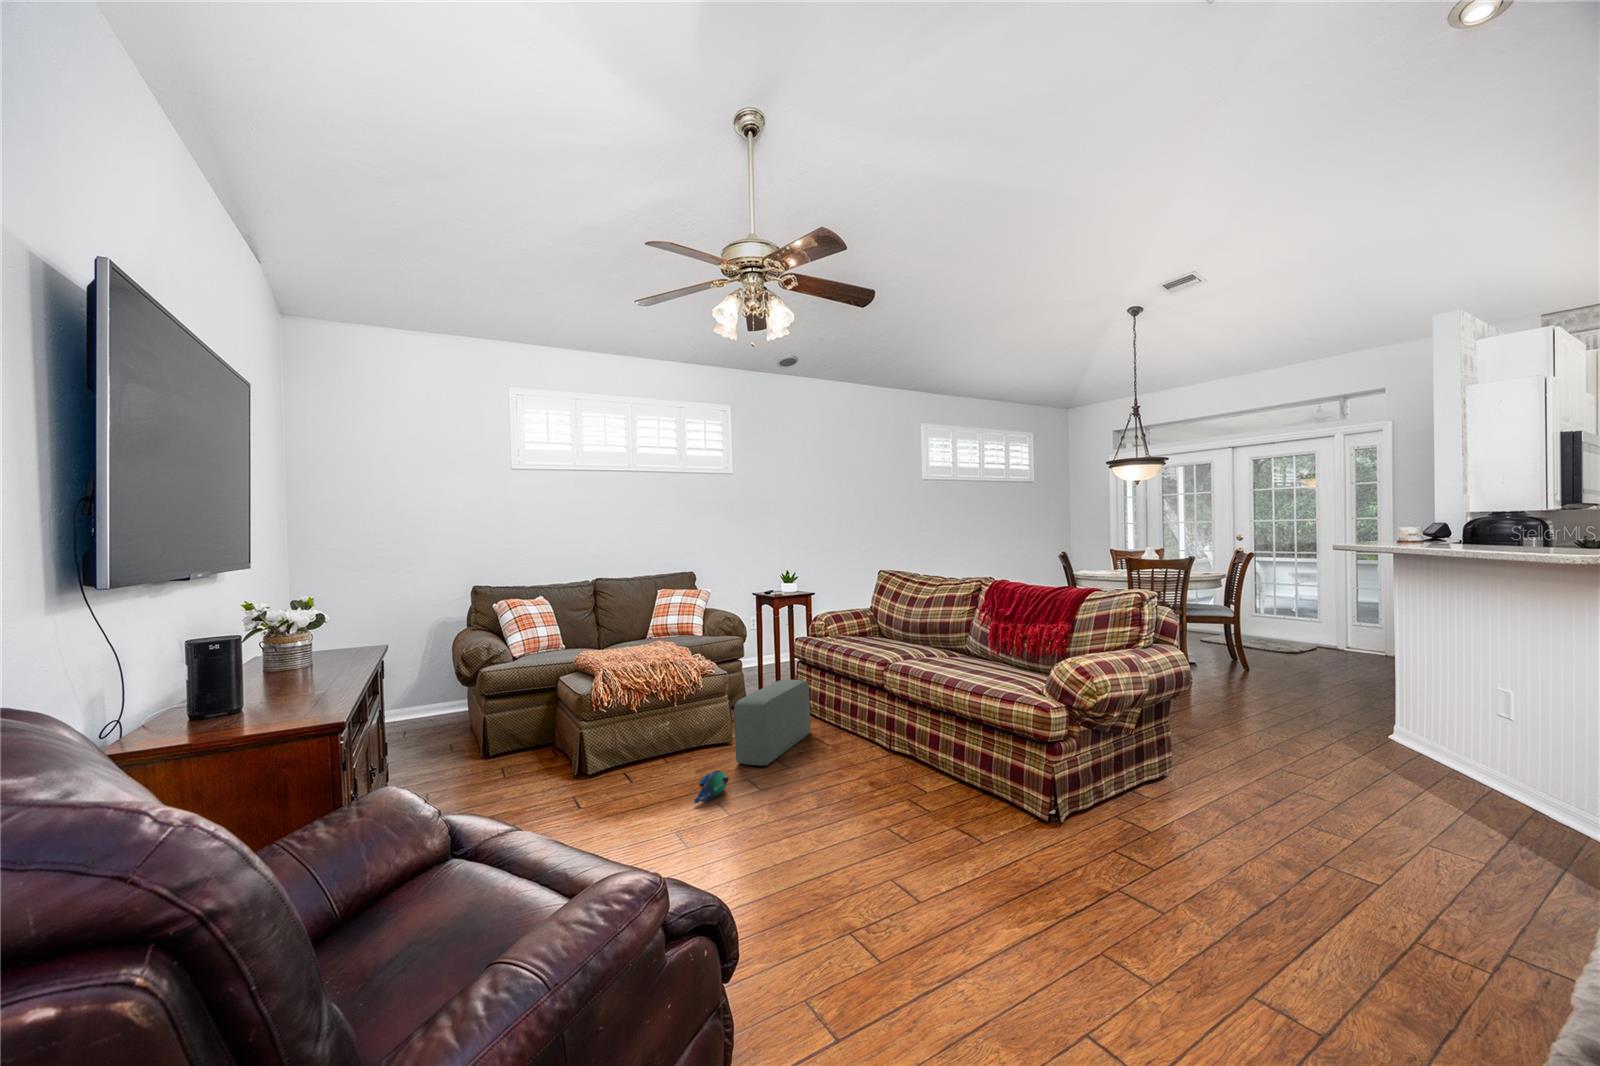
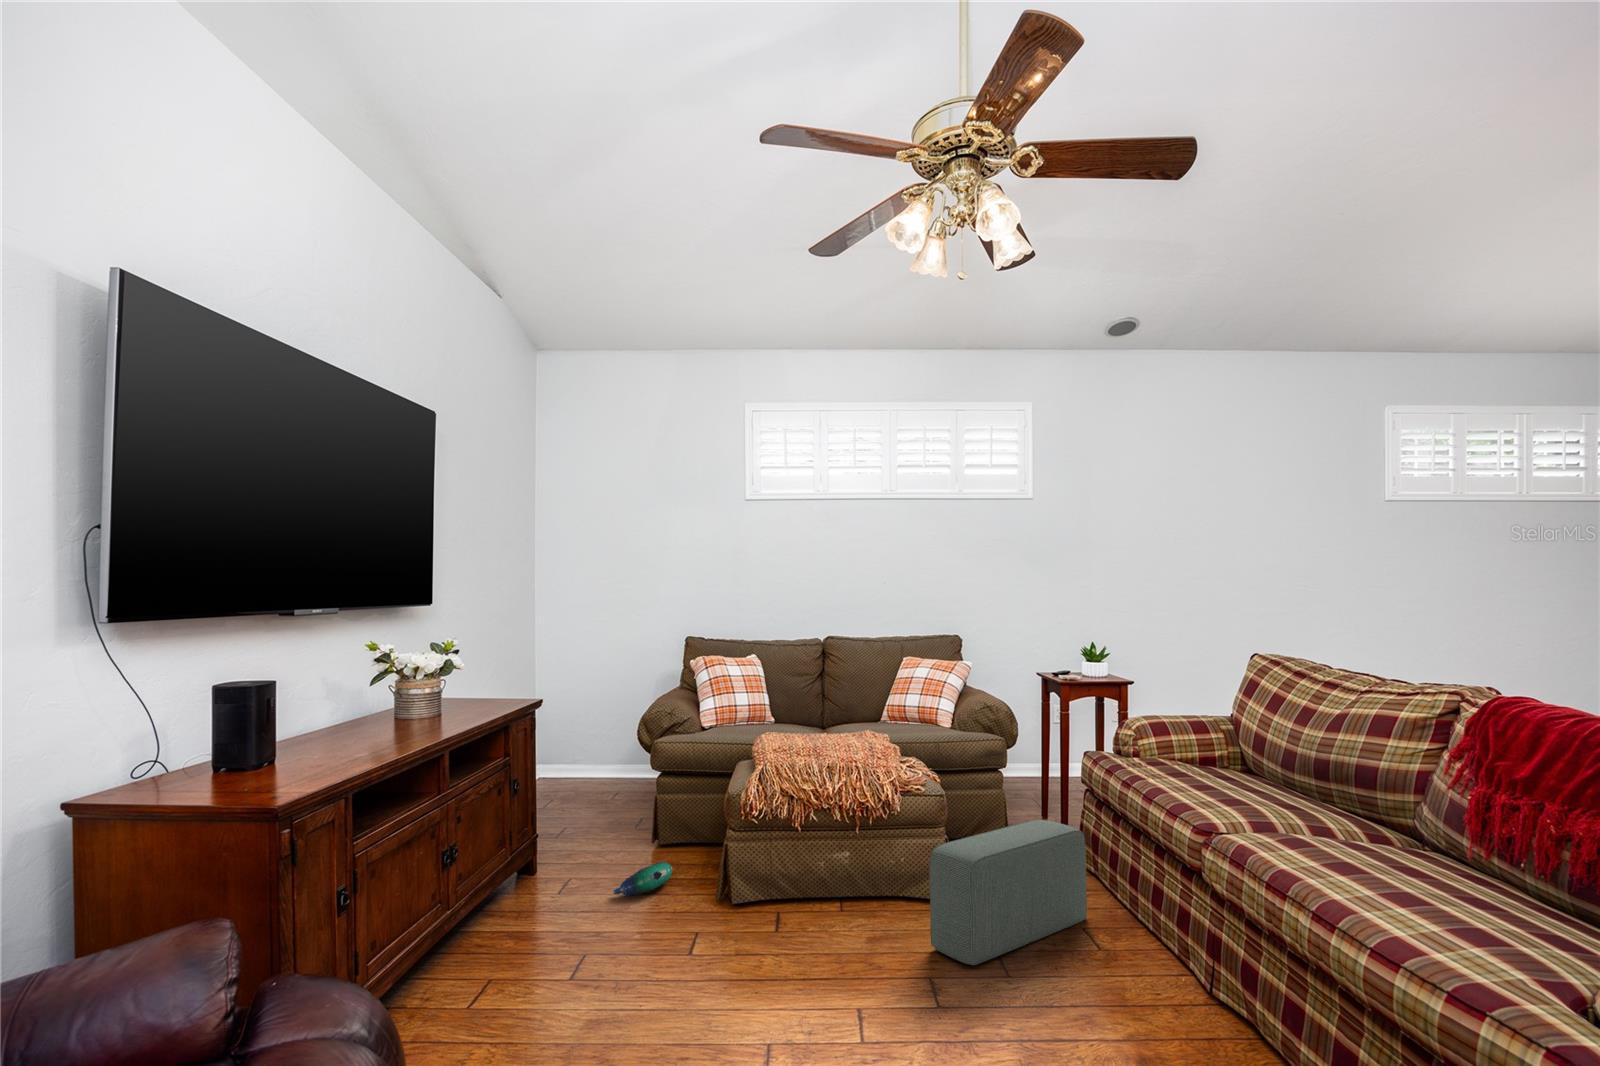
plush toy: present [694,770,729,803] -> present [613,862,672,896]

